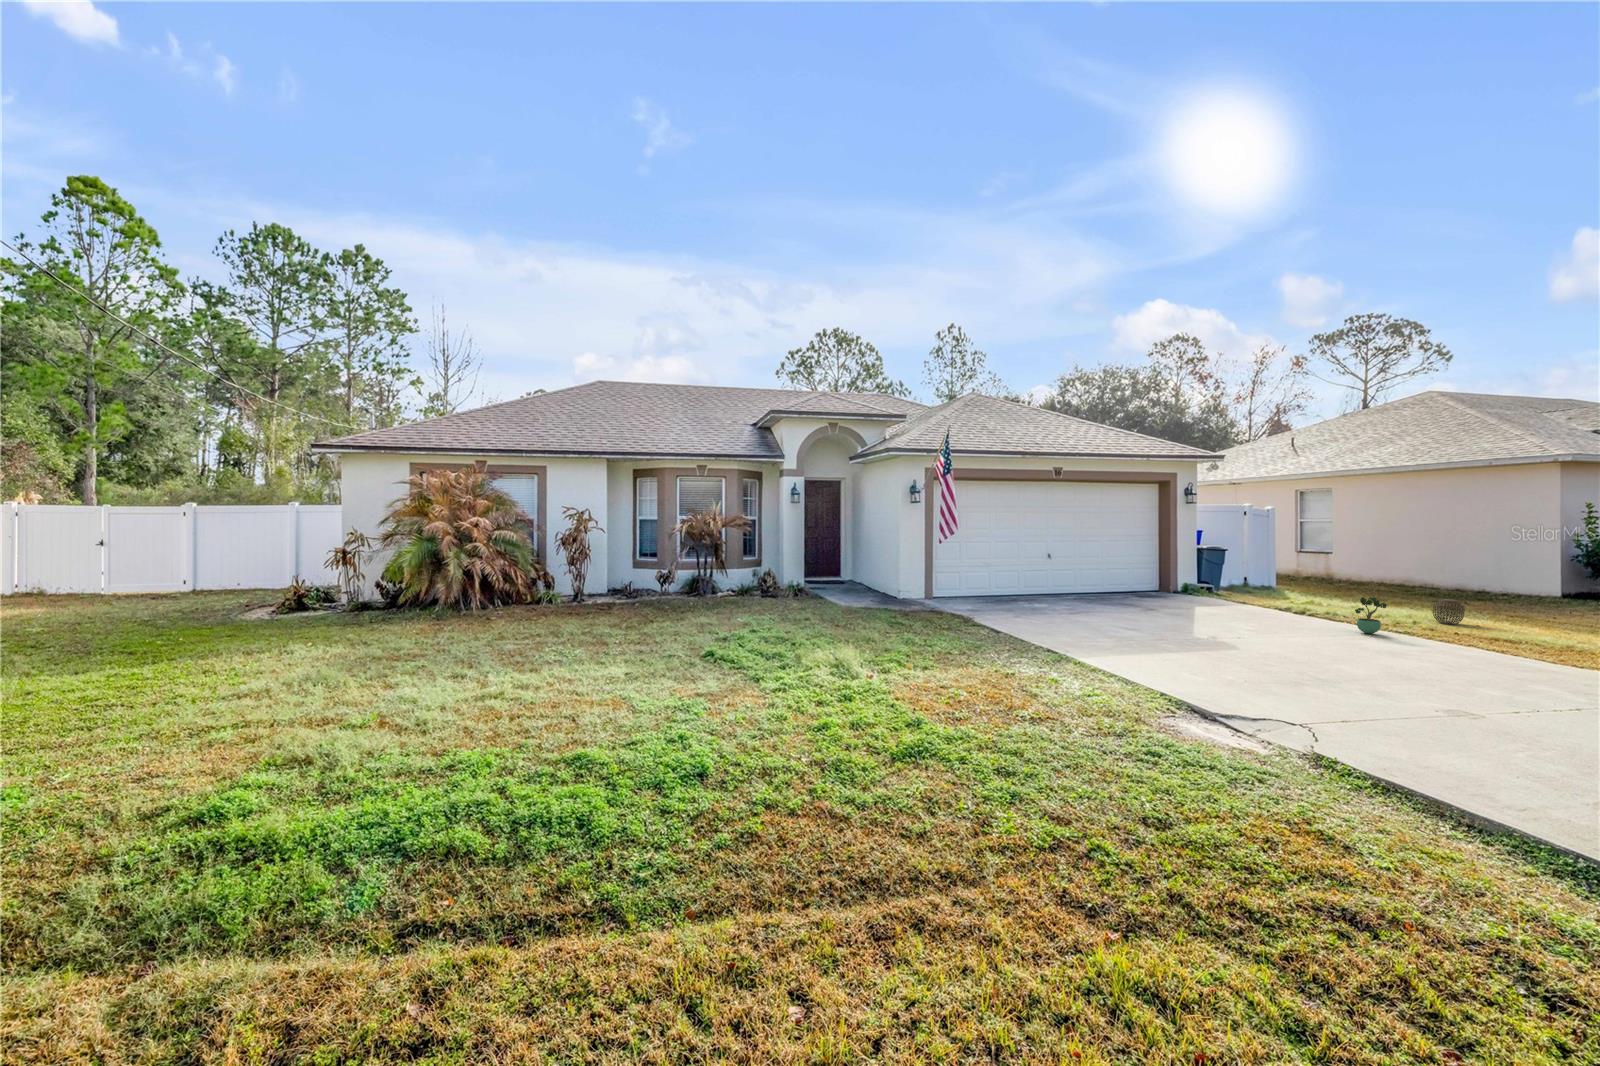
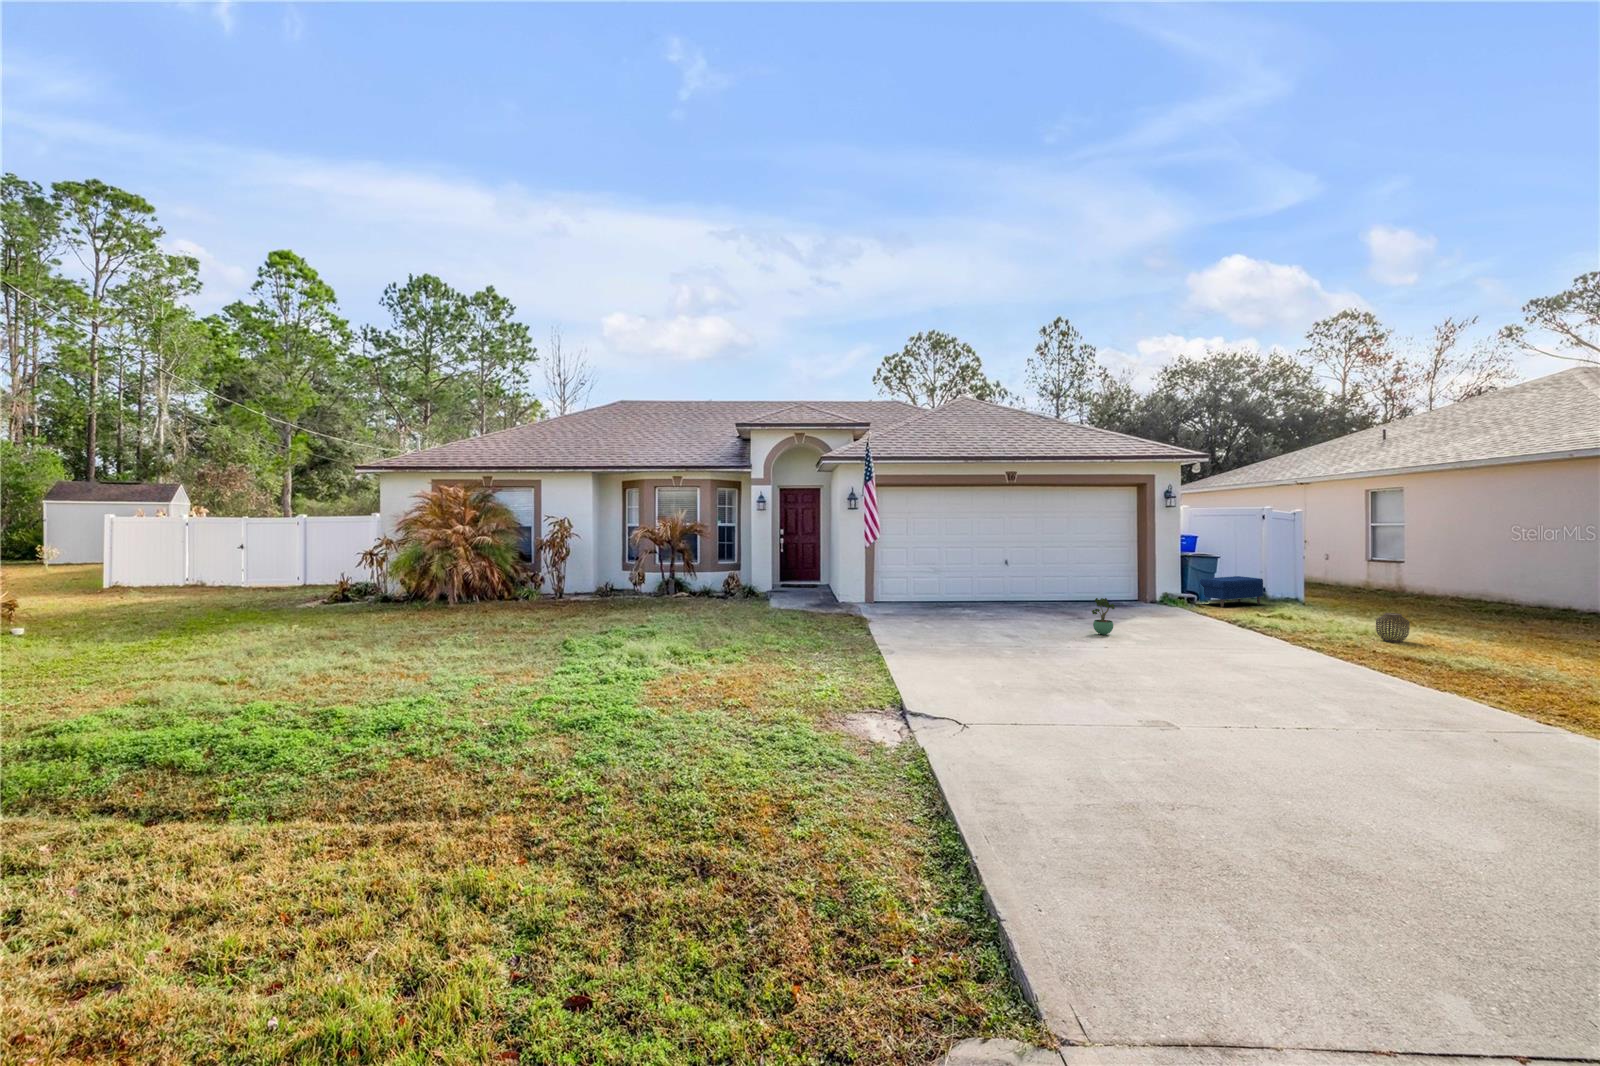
bench: none [1212,566,1261,595] -> present [1199,576,1263,607]
potted plant: present [1355,597,1387,634] -> present [1092,598,1115,635]

